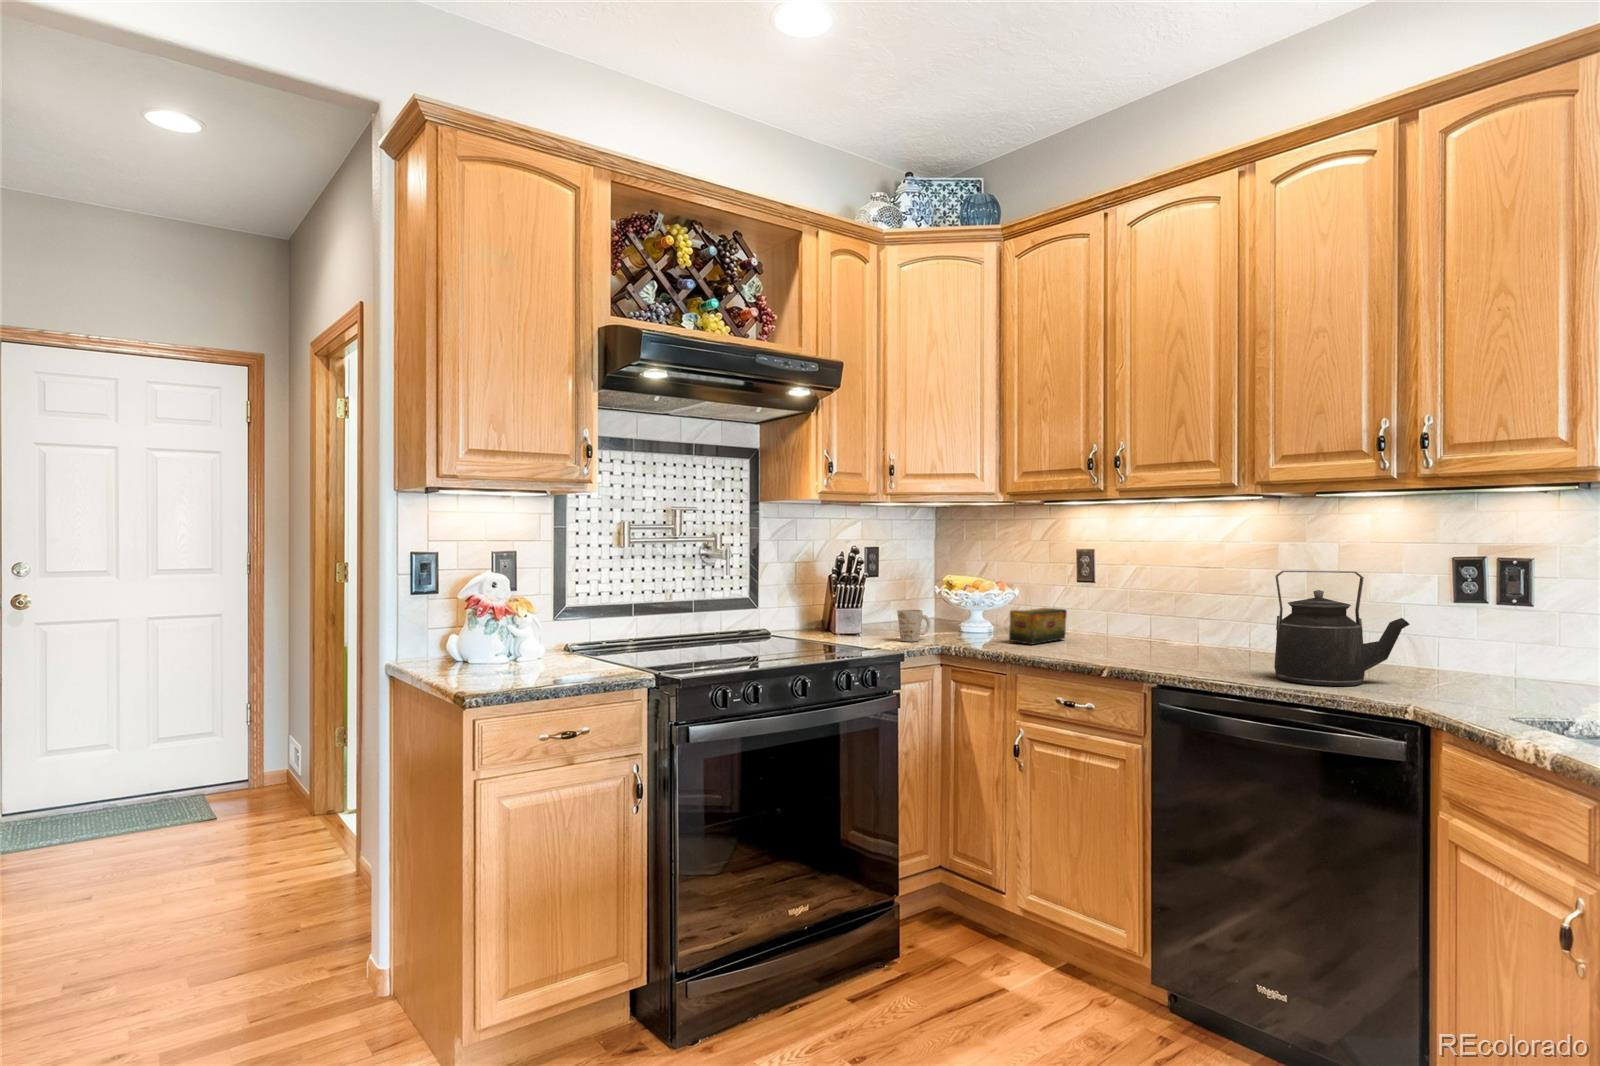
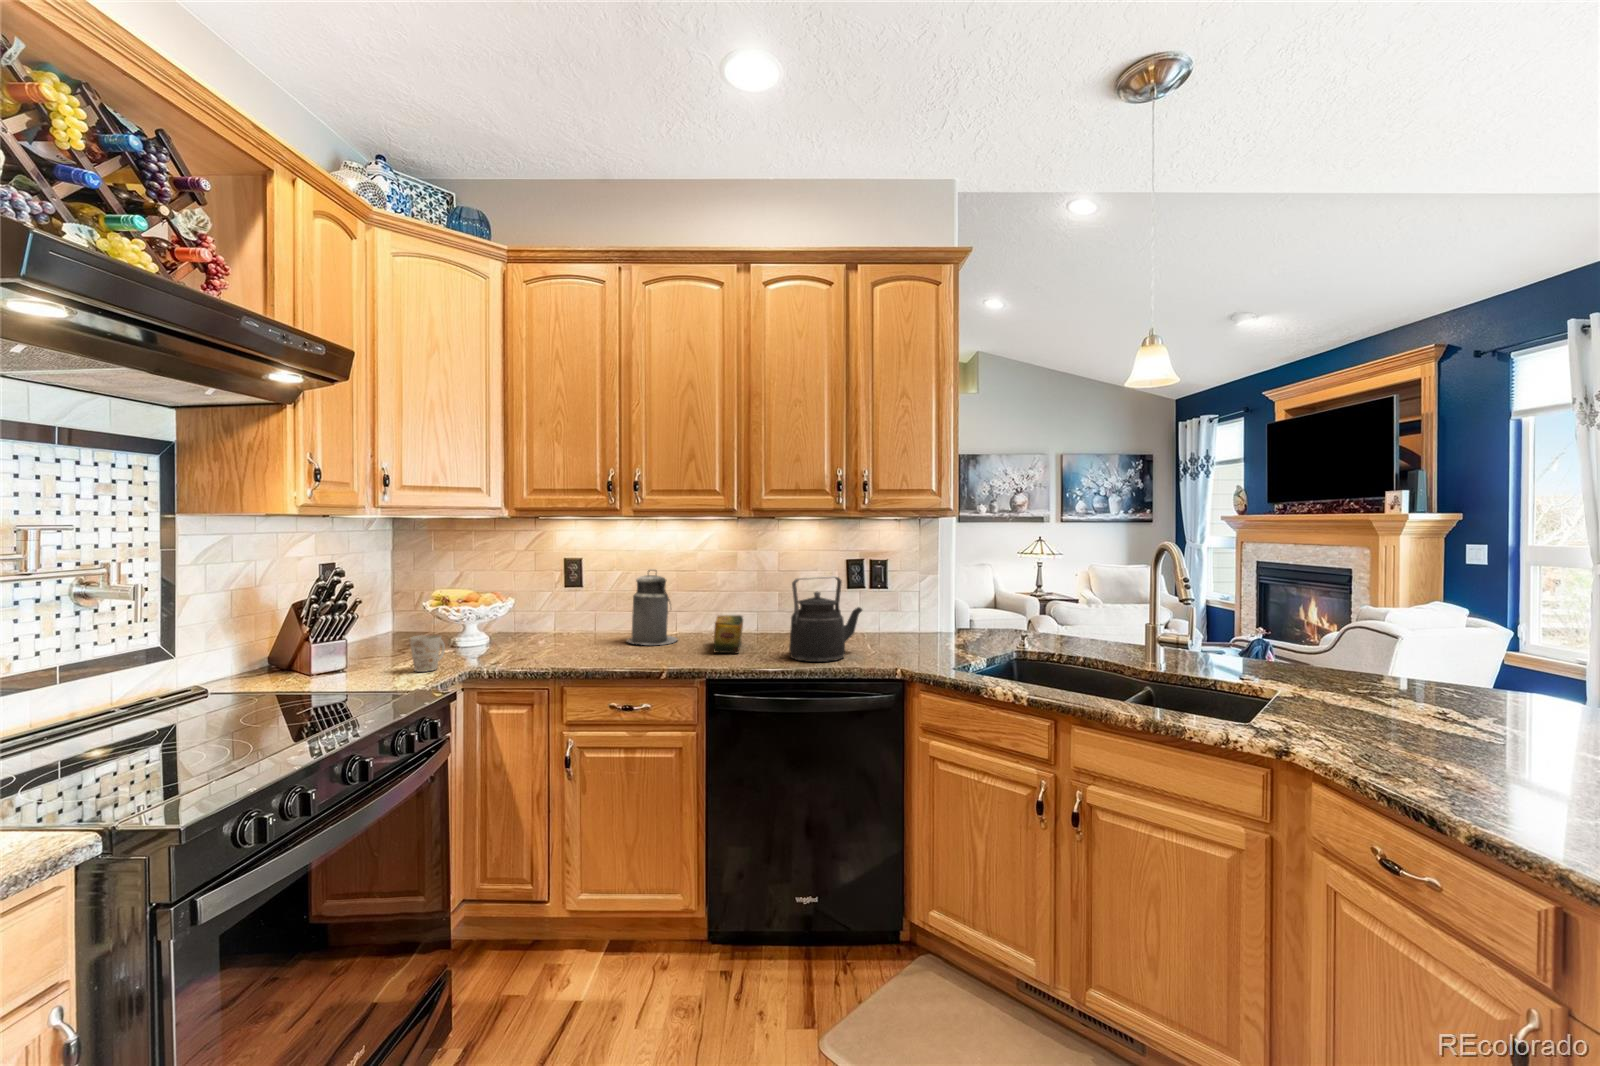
canister: none [1116,560,1181,649] -> present [627,570,677,645]
tea box: present [1009,608,1067,645] -> present [714,615,743,654]

